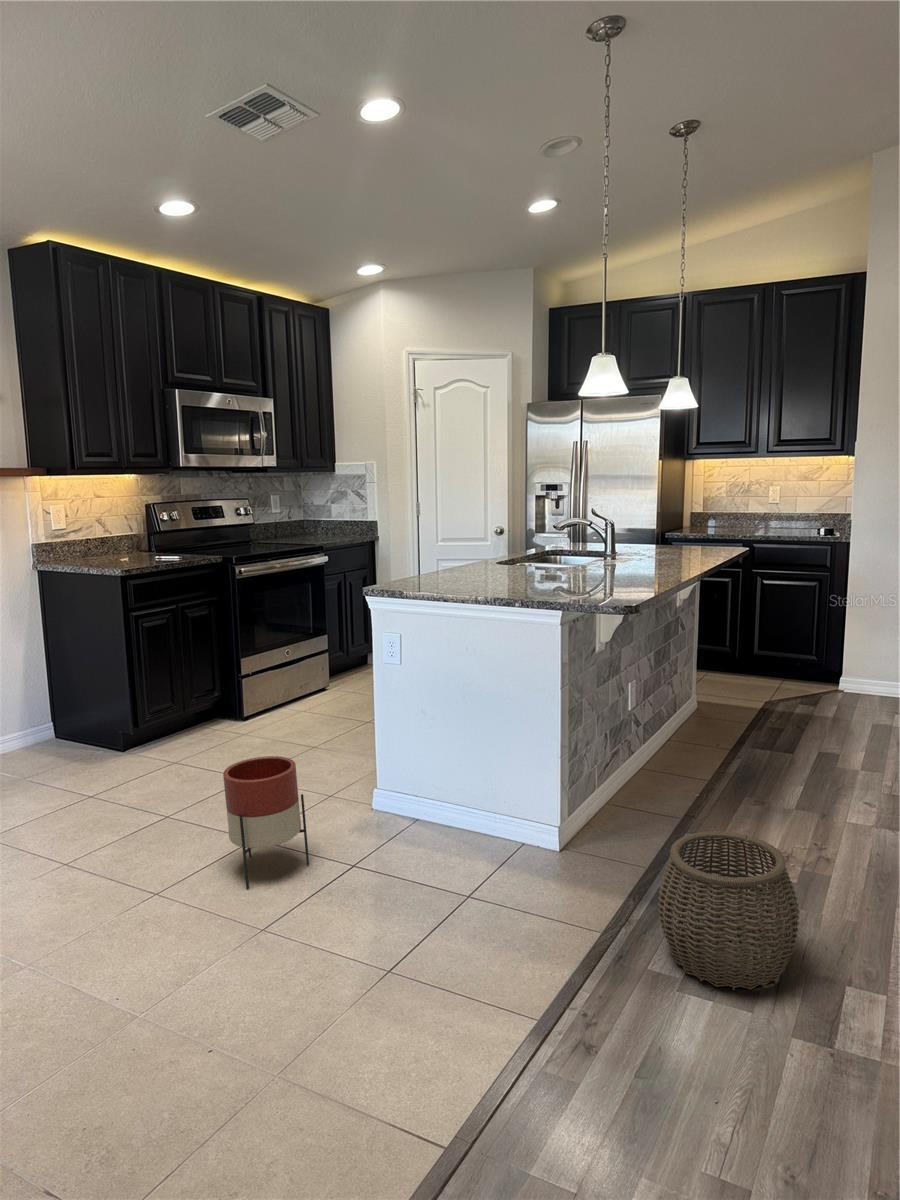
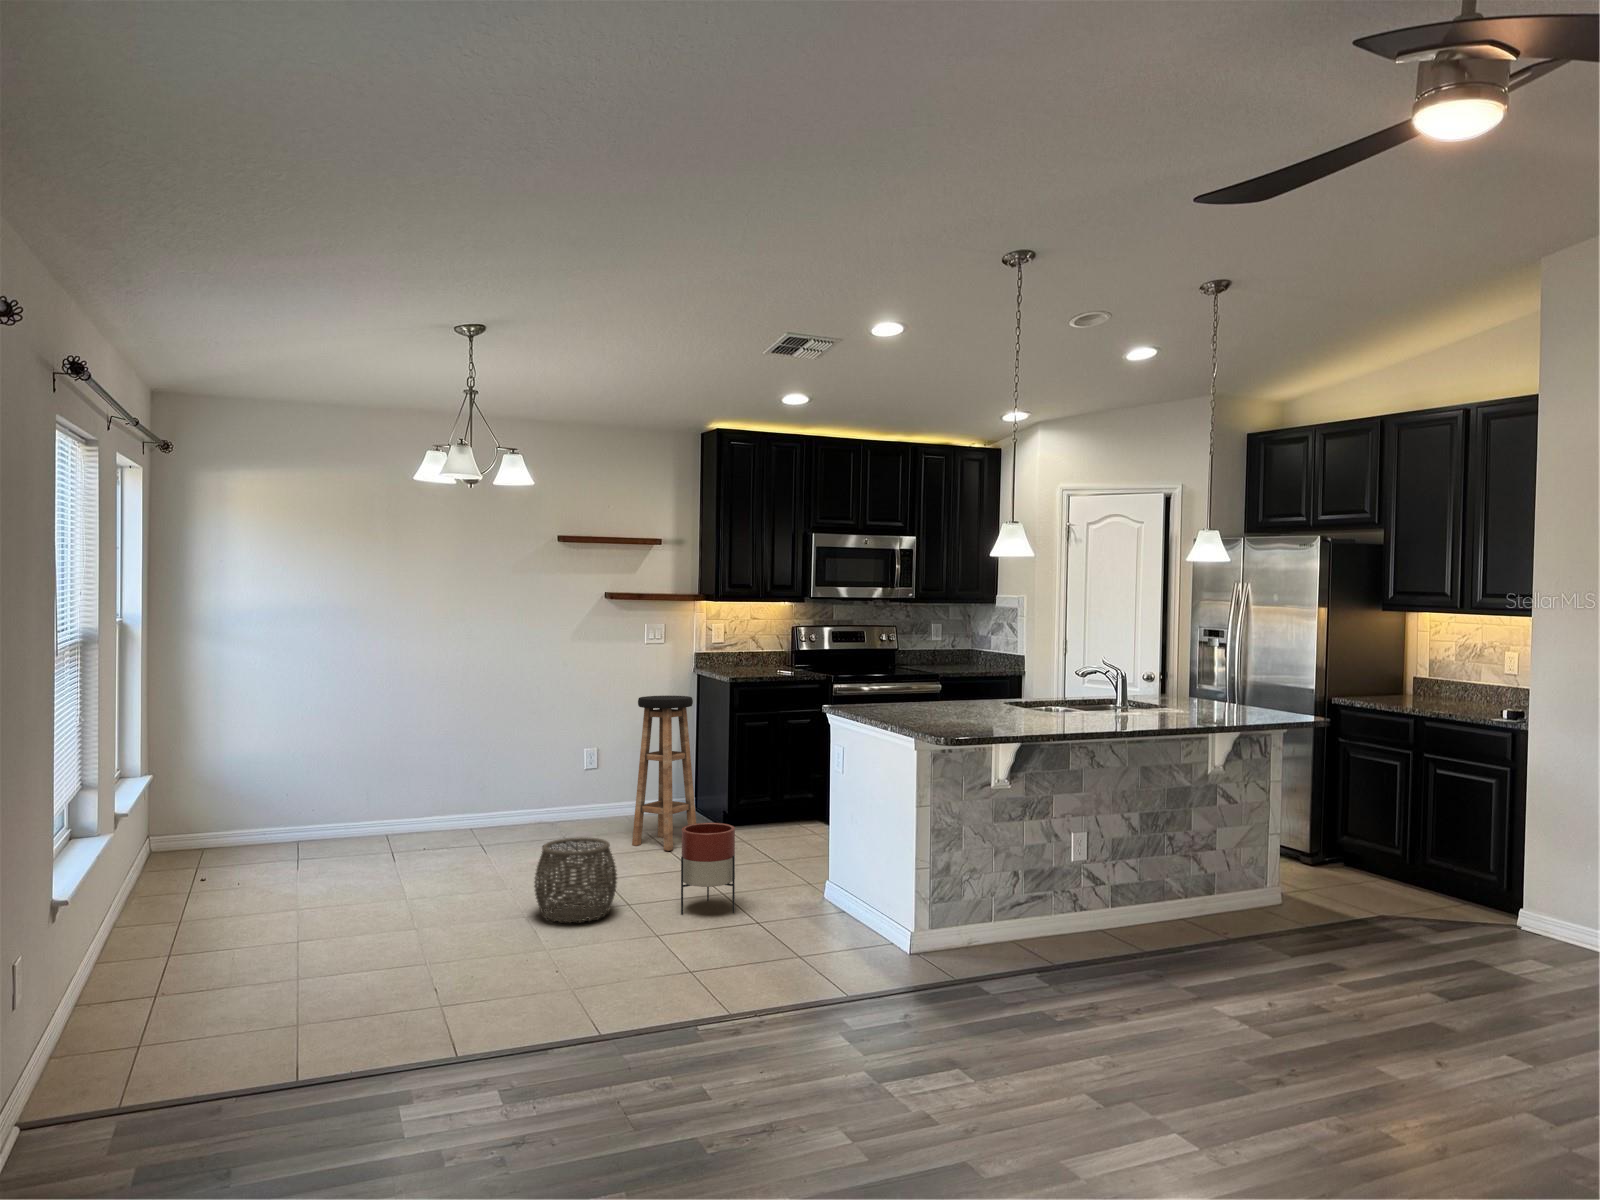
bar stool: none [19,601,124,808] -> present [632,696,696,851]
woven basket: present [658,831,800,990] -> present [534,837,617,923]

